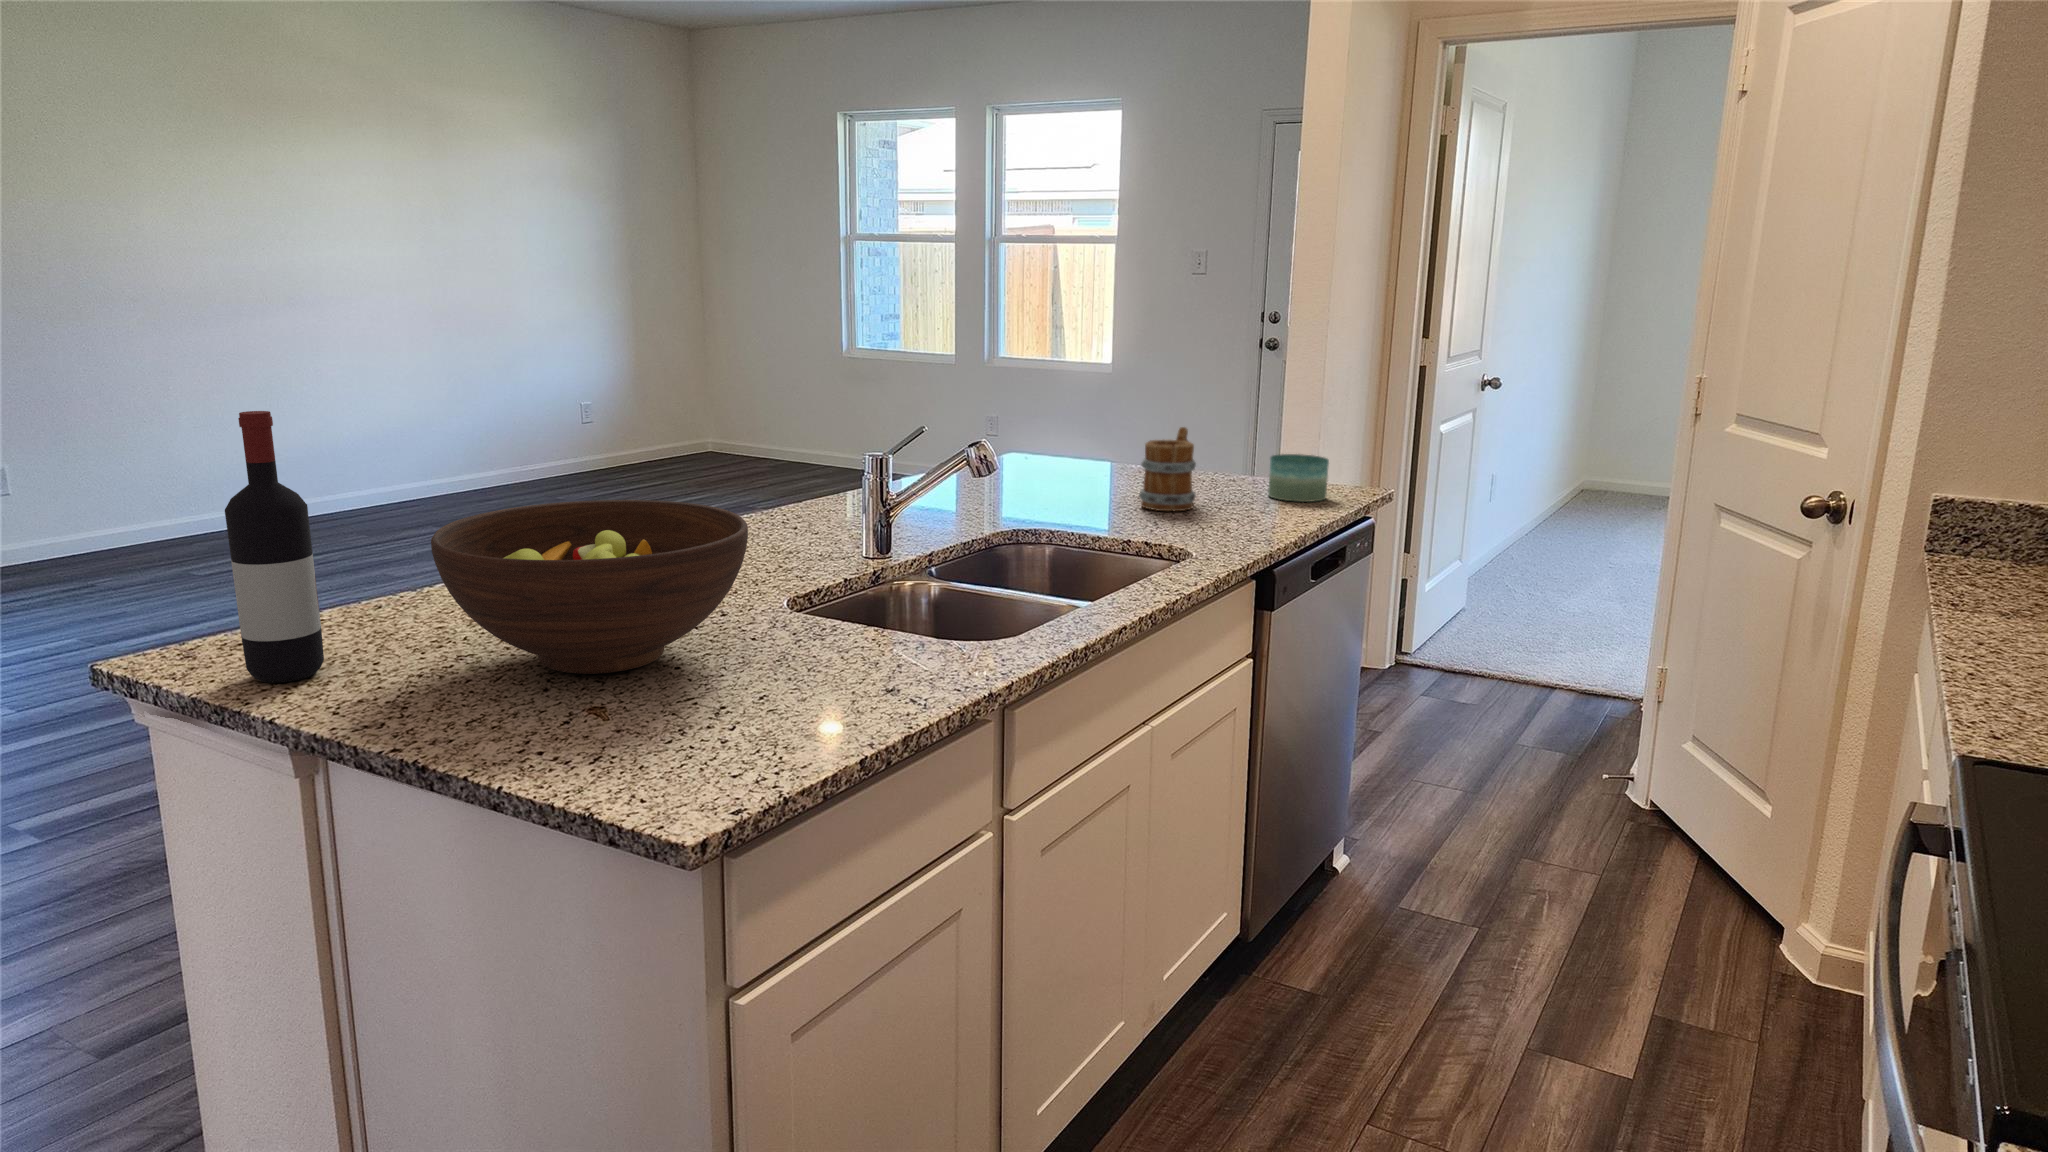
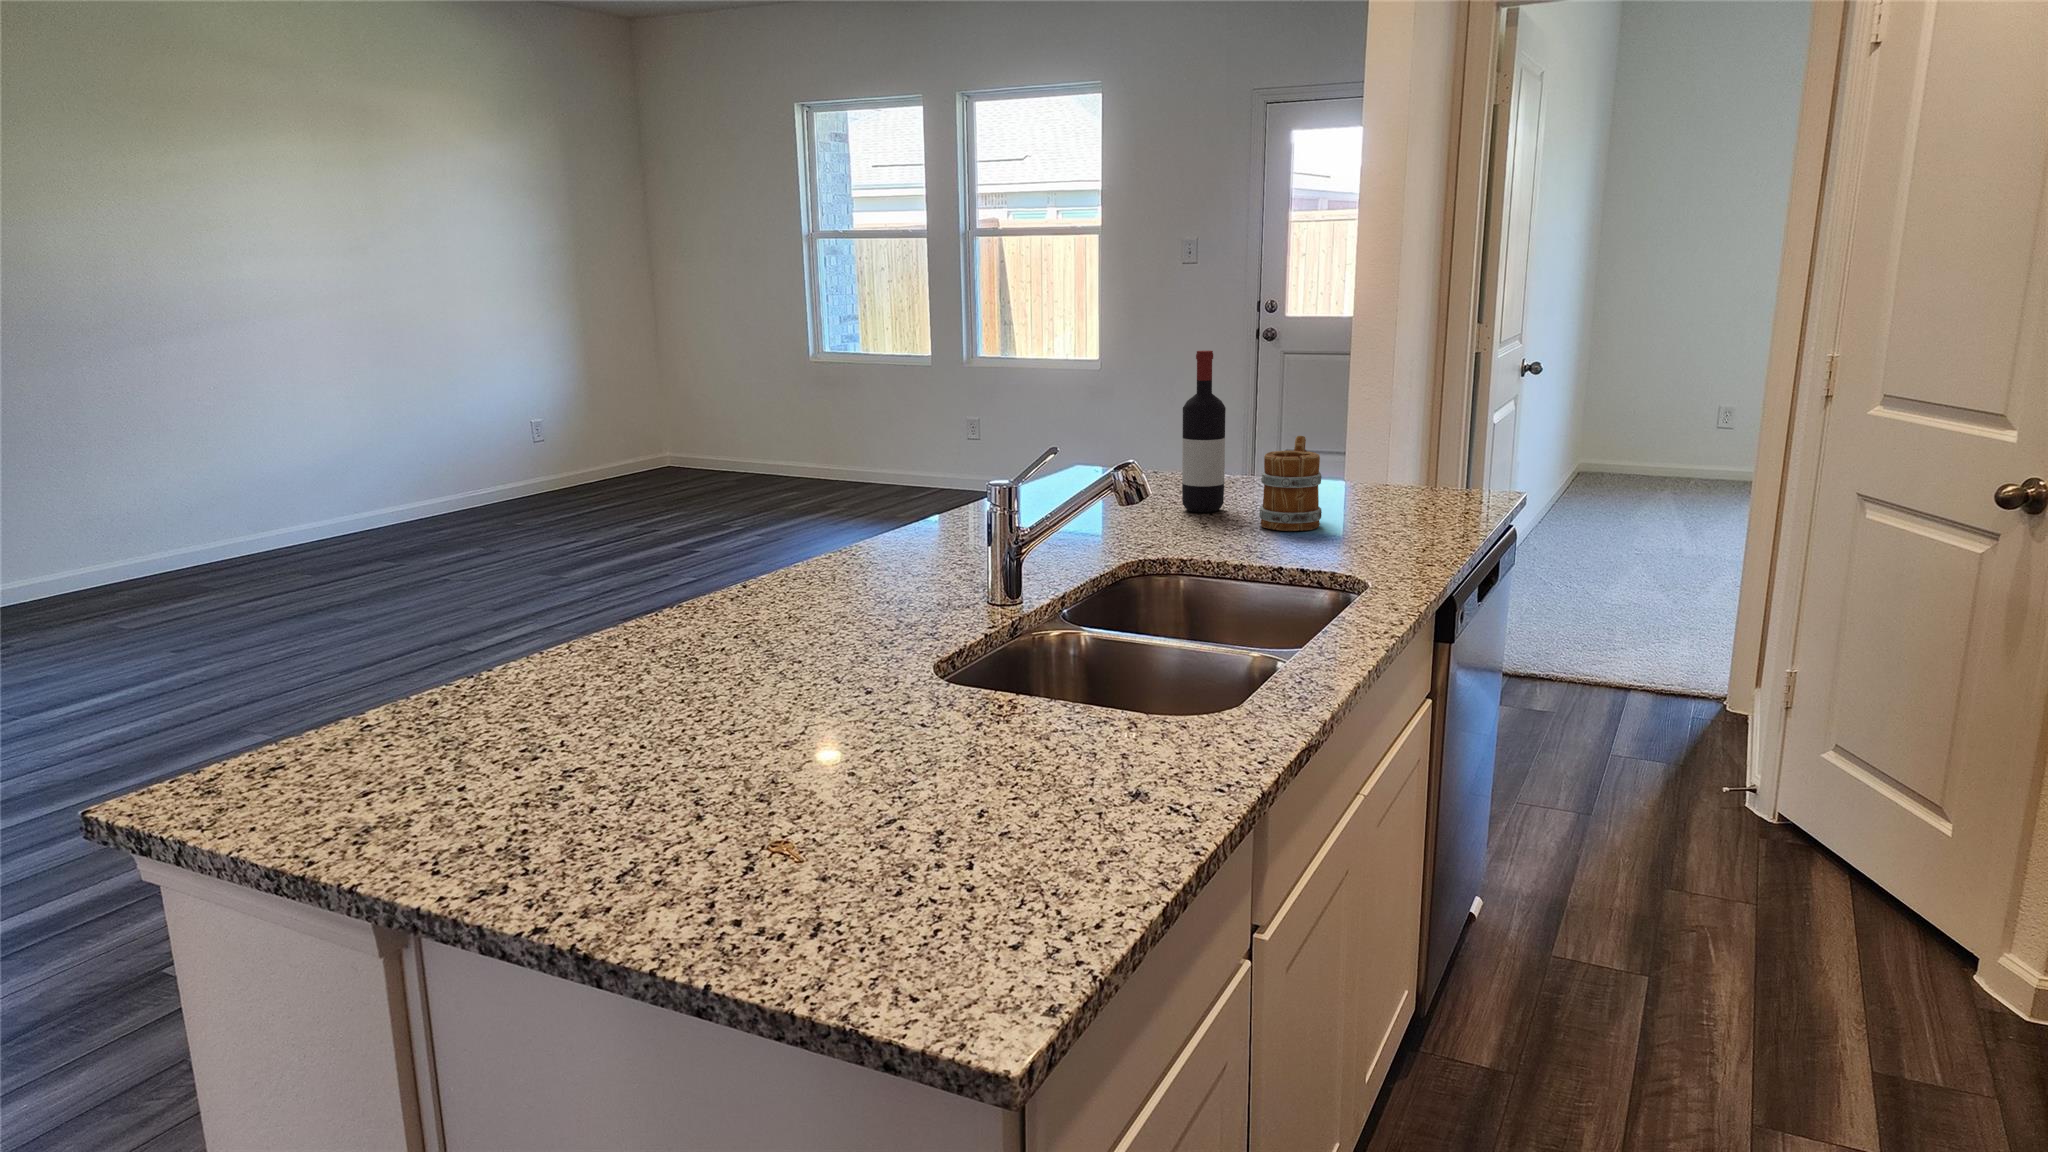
wine bottle: present [225,411,324,683] -> present [1182,351,1226,512]
candle: present [1268,454,1329,502] -> none [1388,460,1457,513]
fruit bowl: present [431,500,748,674] -> none [537,559,931,790]

